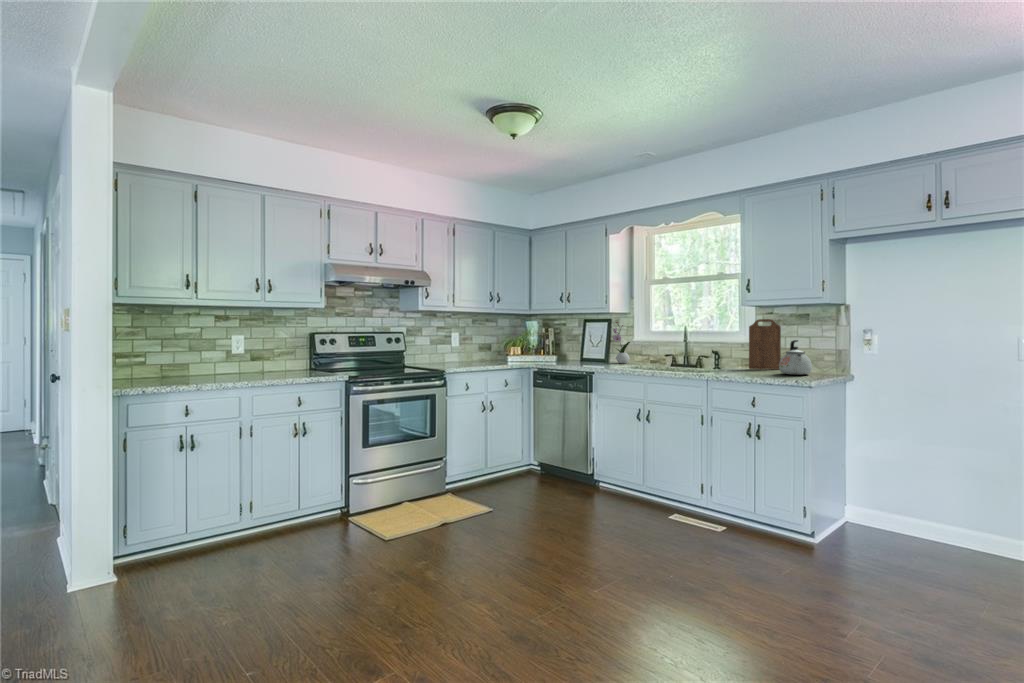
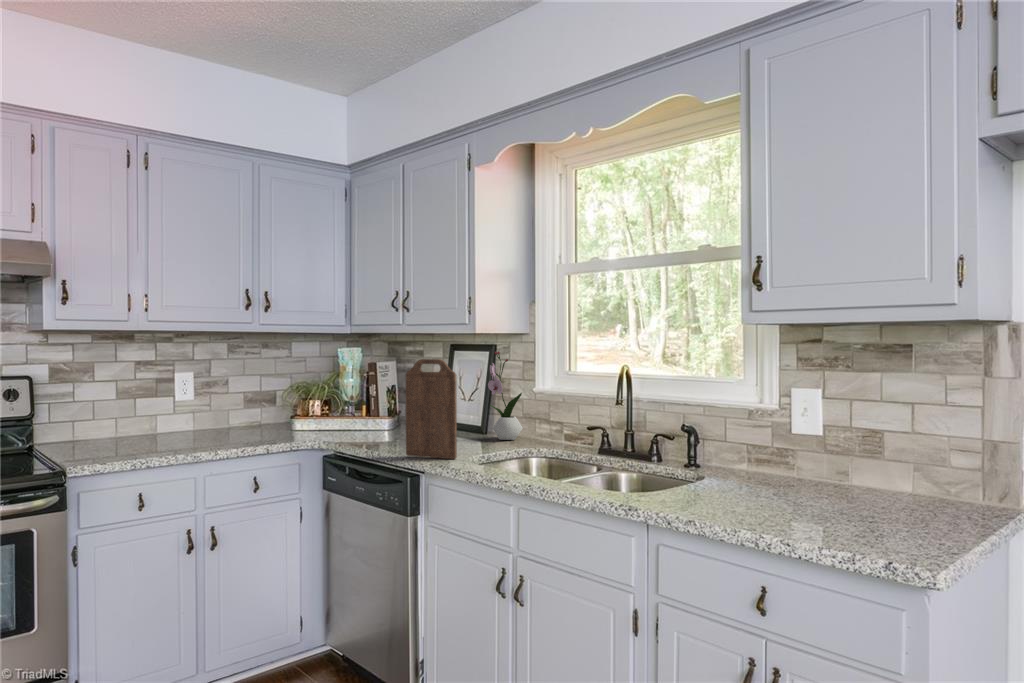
cutting board: present [749,319,781,370] -> present [406,359,457,459]
kettle: present [779,340,812,375] -> none [836,418,926,516]

